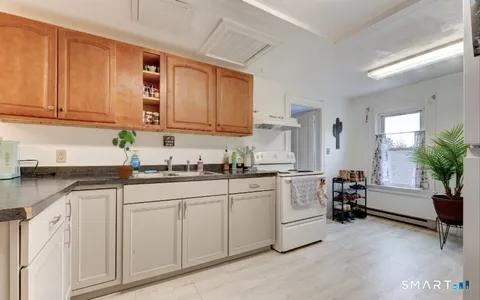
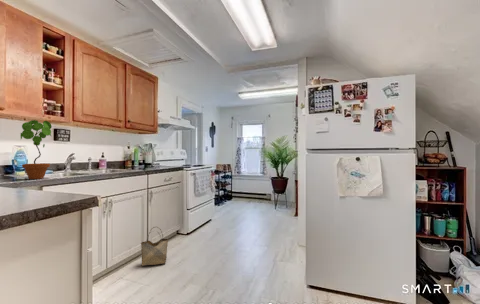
woven basket: none [216,238,244,284] -> present [141,227,168,266]

